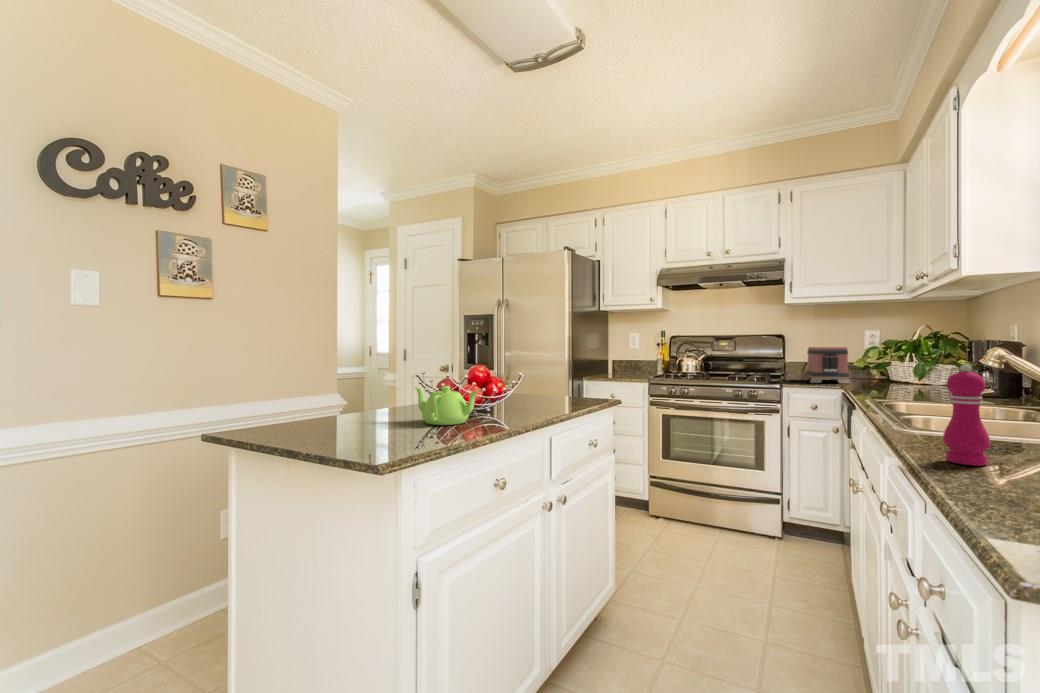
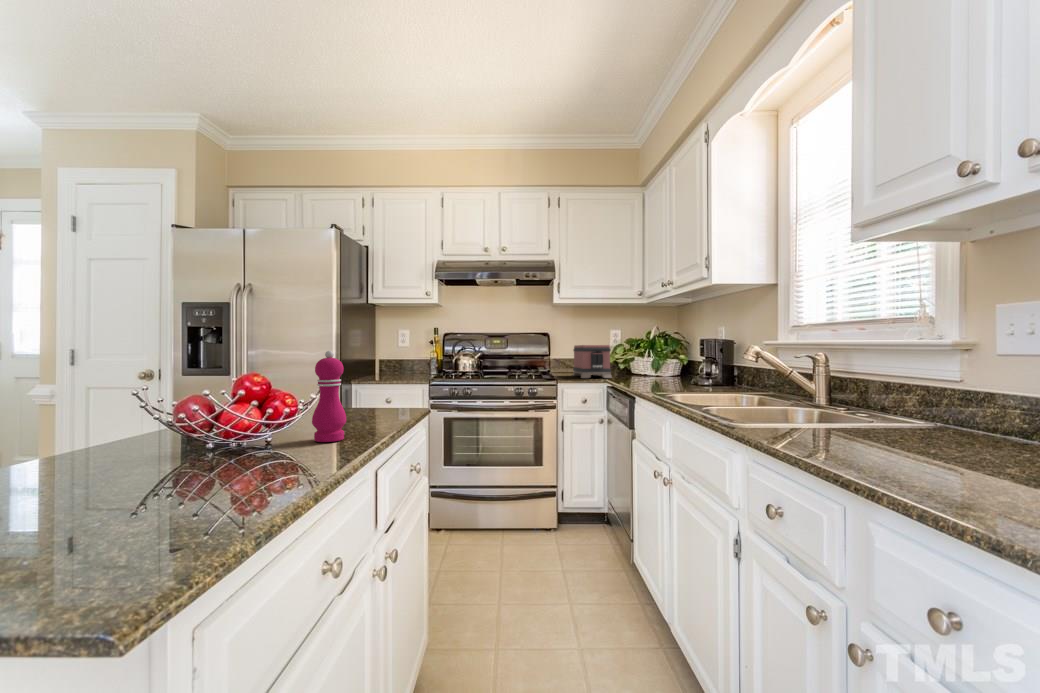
pepper mill: present [943,364,991,466] -> present [312,351,346,442]
teapot: present [415,386,479,425] -> none [132,405,272,475]

